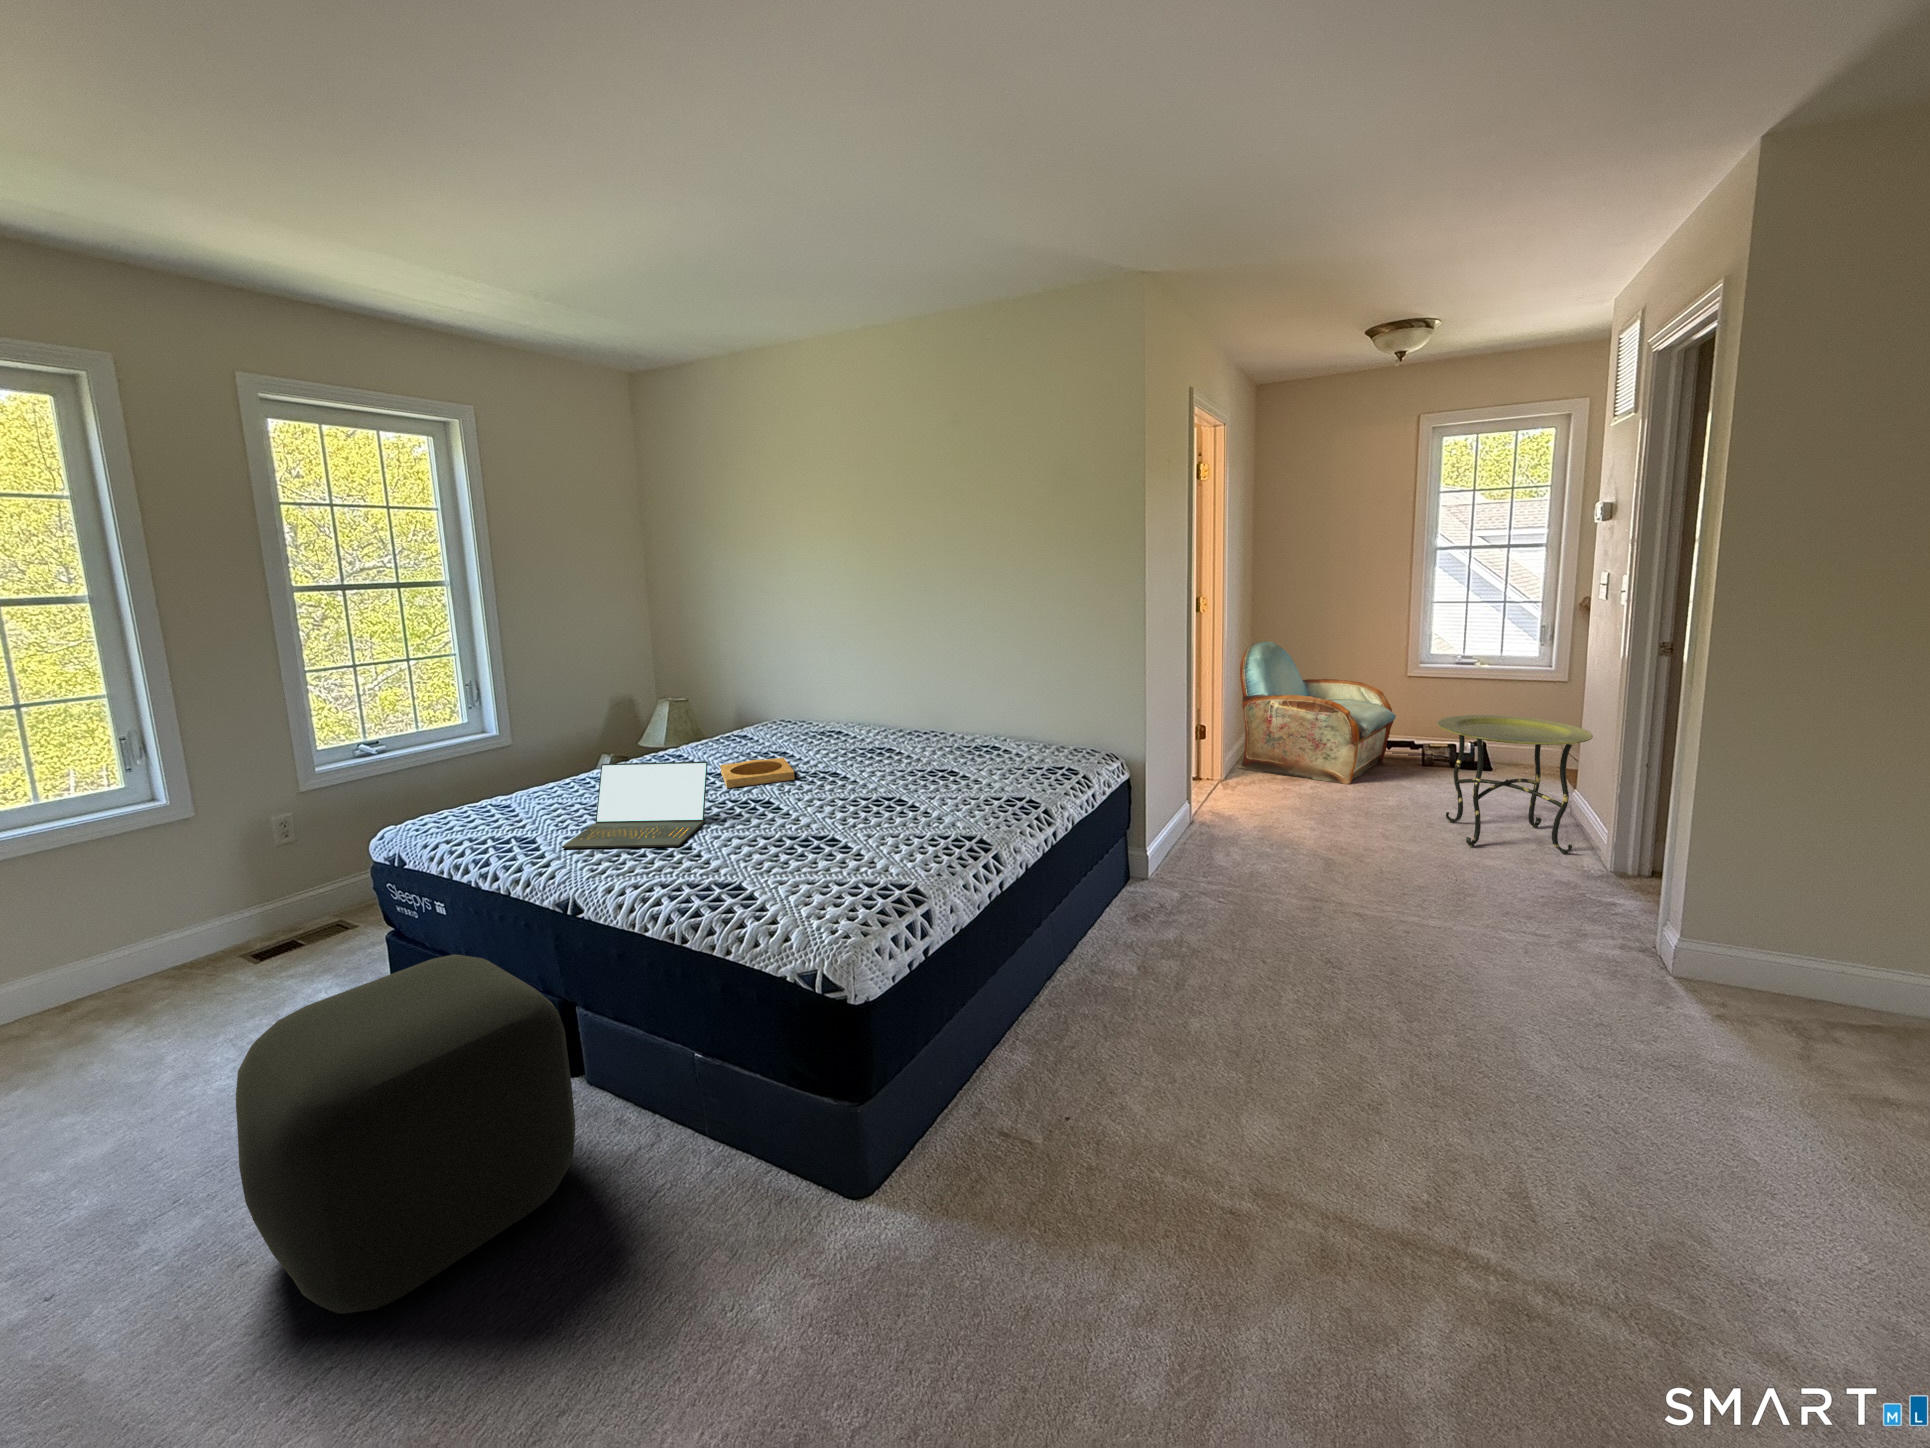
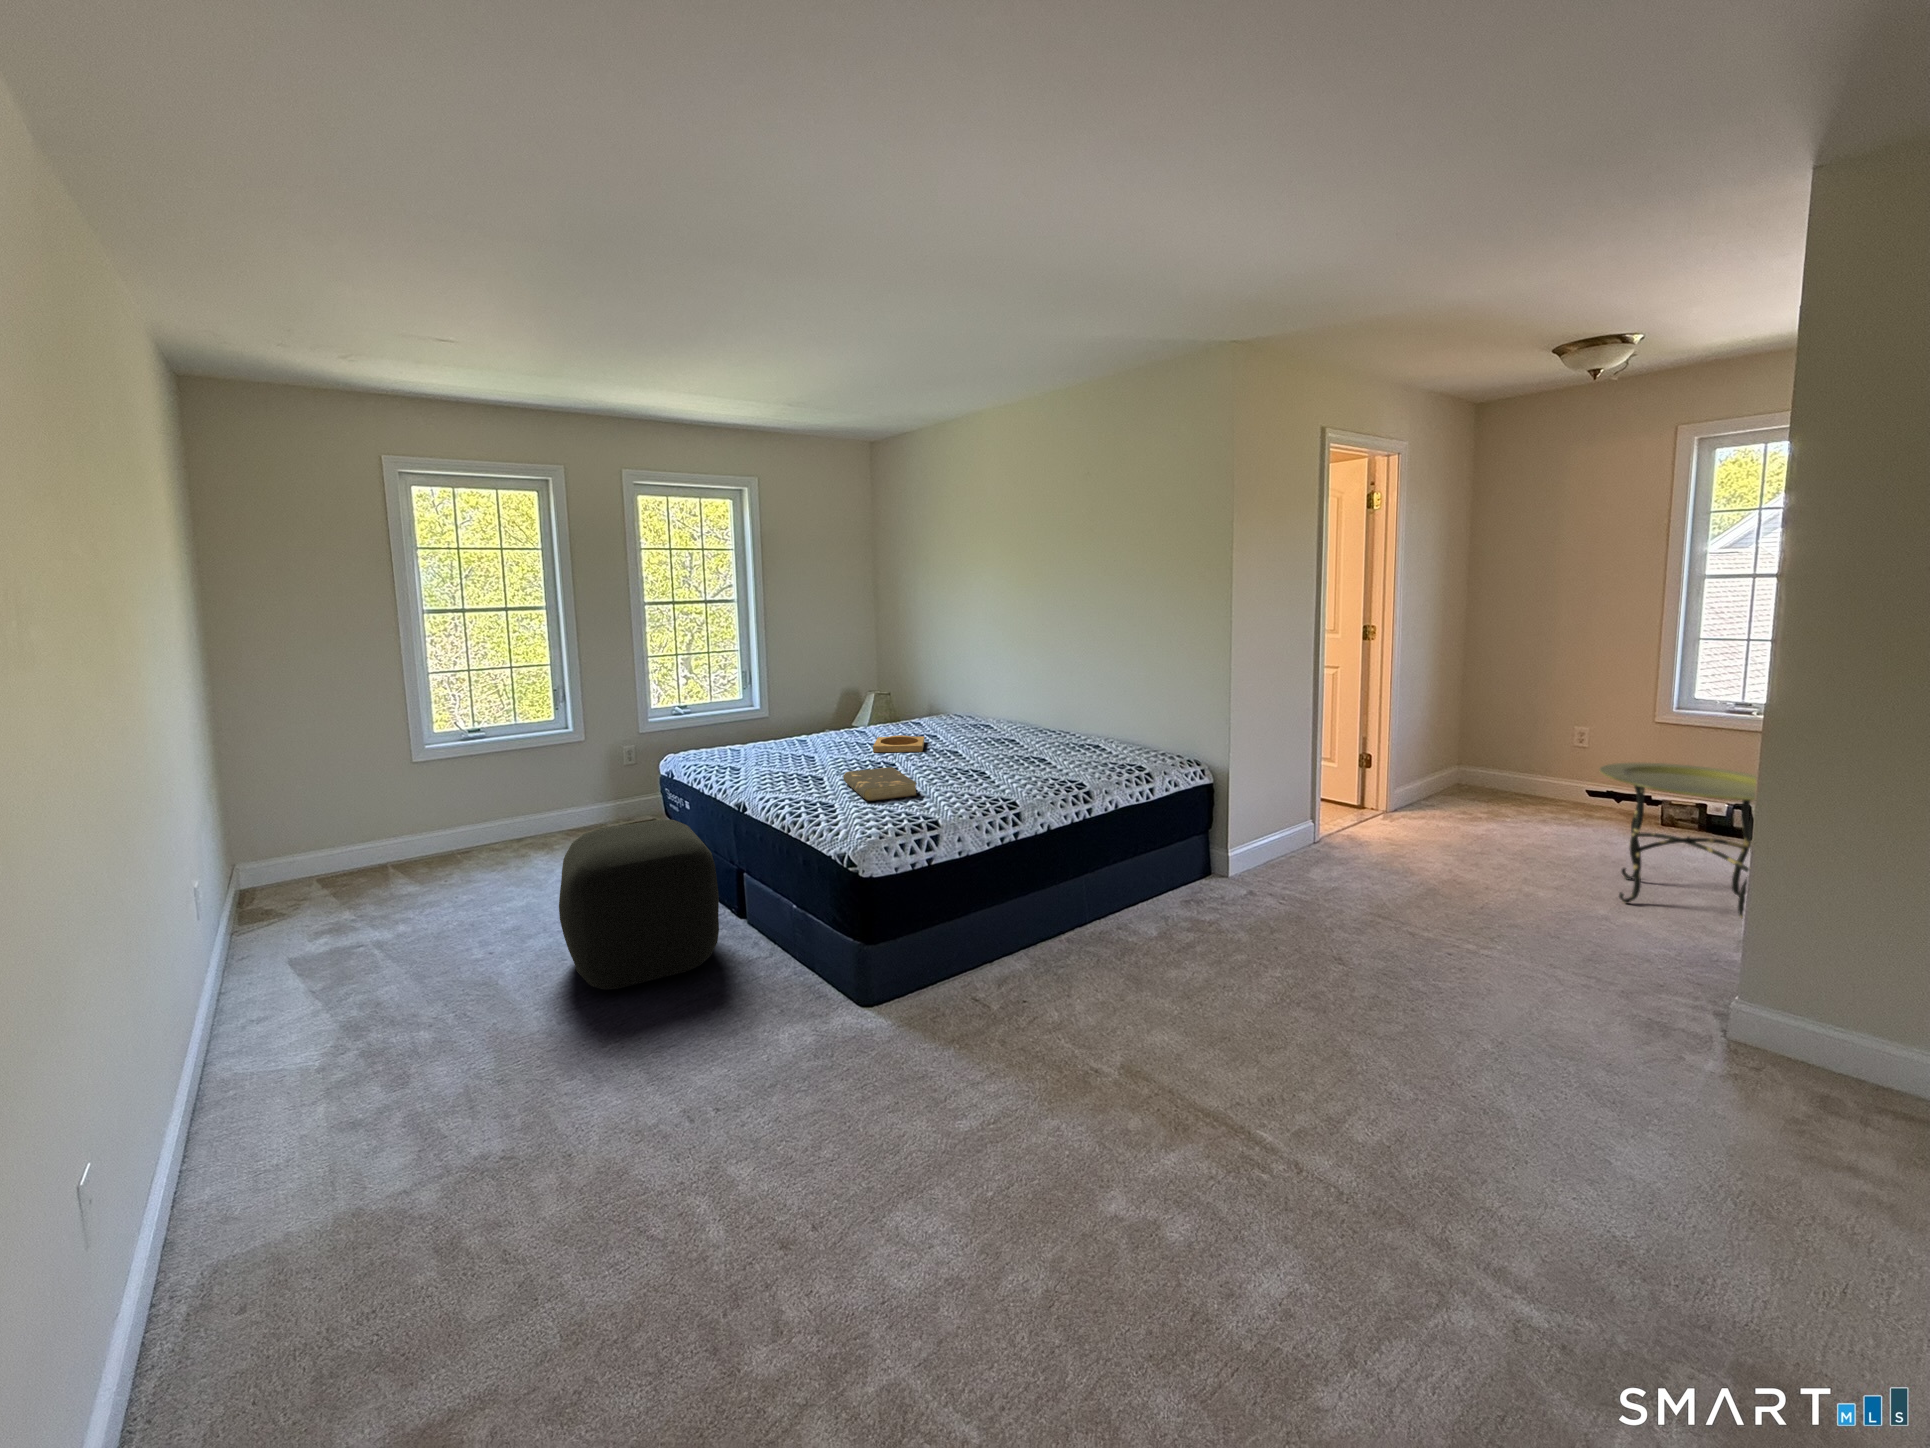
armchair: present [1238,641,1396,784] -> none [1410,673,1620,830]
laptop: present [562,762,708,849] -> none [751,724,848,781]
book: none [727,811,853,871] -> present [843,767,917,801]

